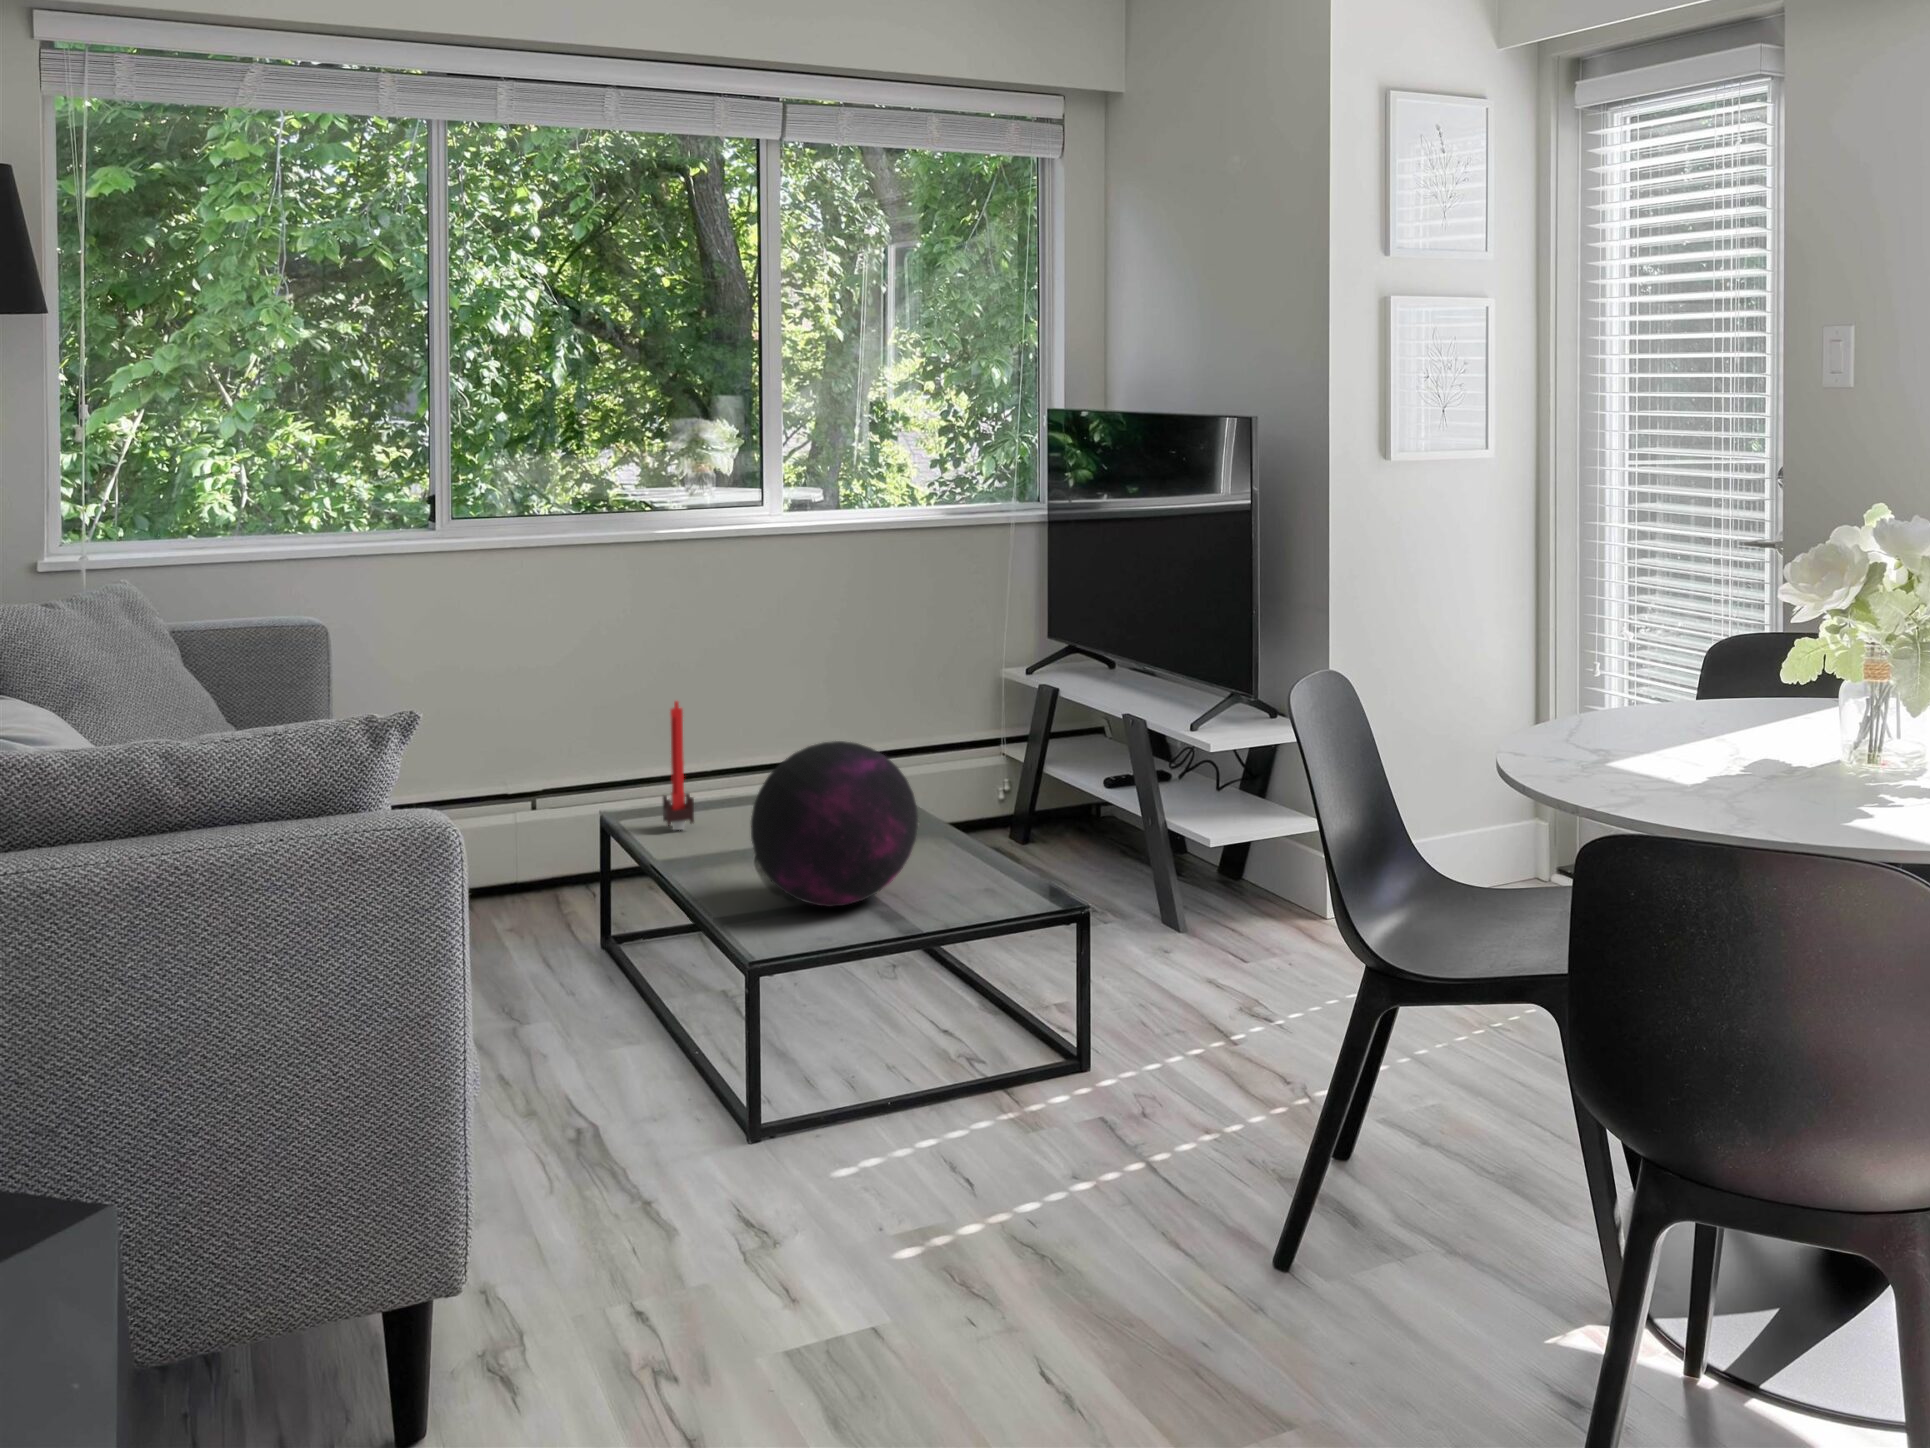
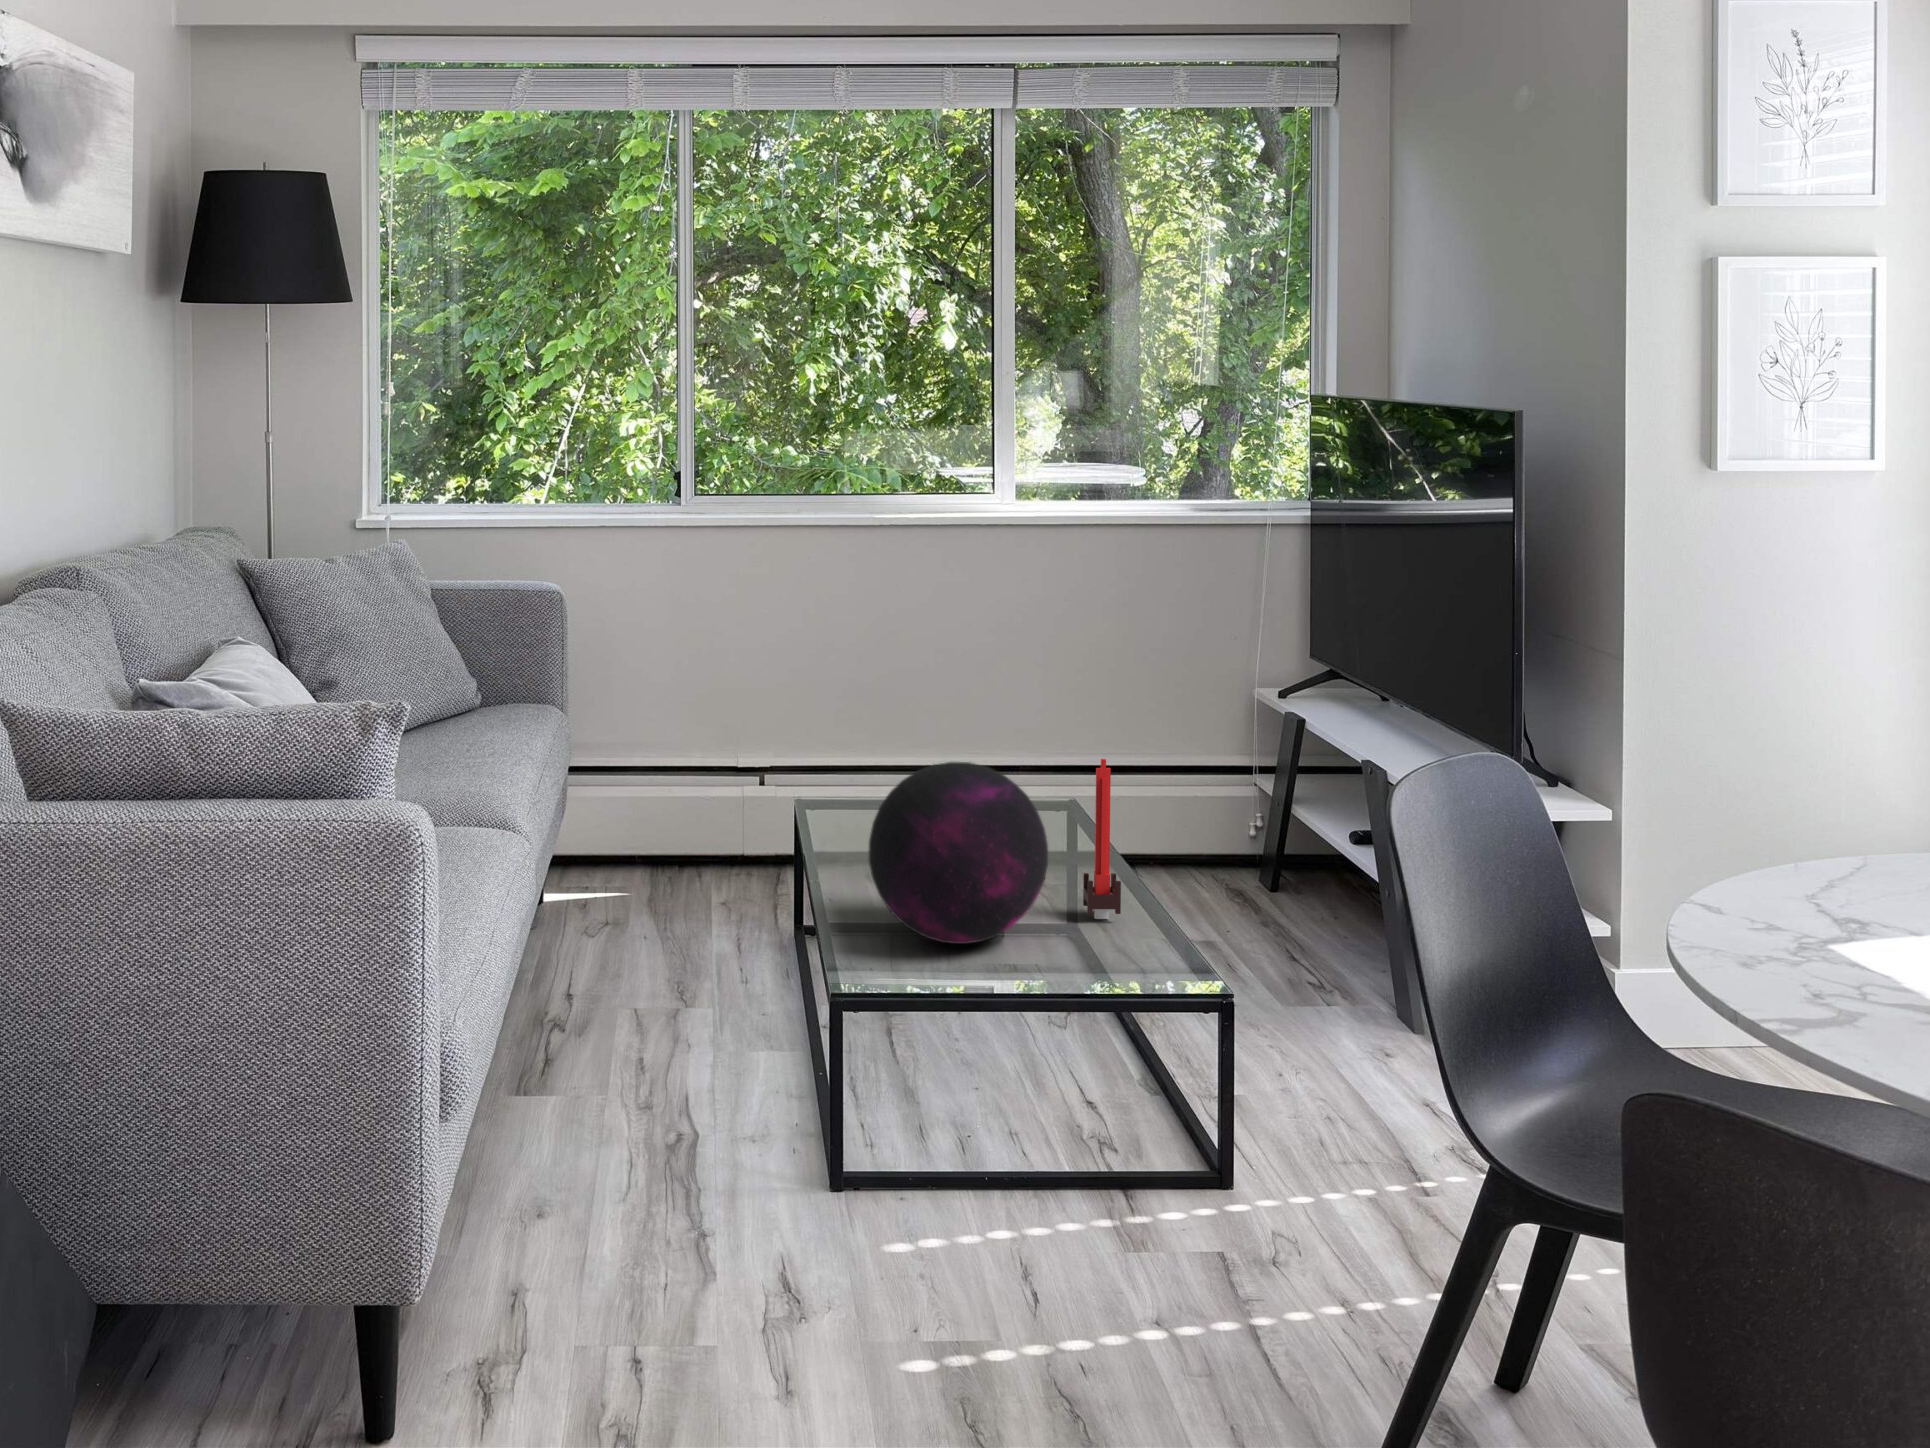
candle: present [663,701,694,830] -> present [1083,759,1121,919]

